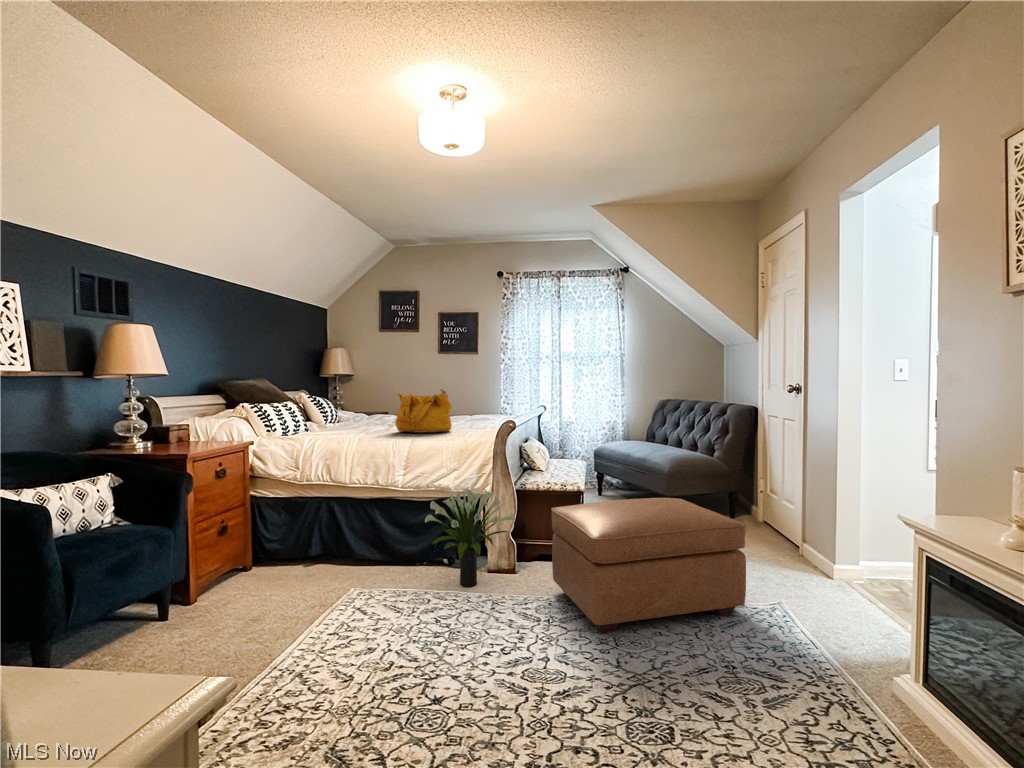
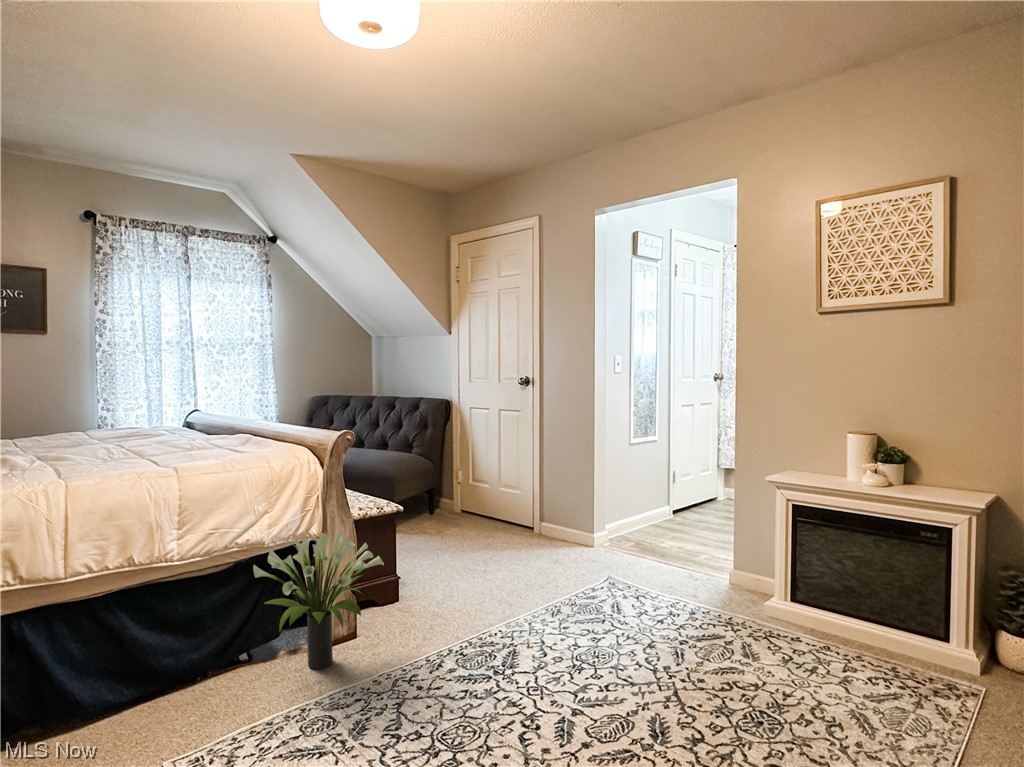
handbag: present [395,389,452,433] -> none [99,395,202,472]
ottoman: present [551,498,746,633] -> none [419,494,586,641]

